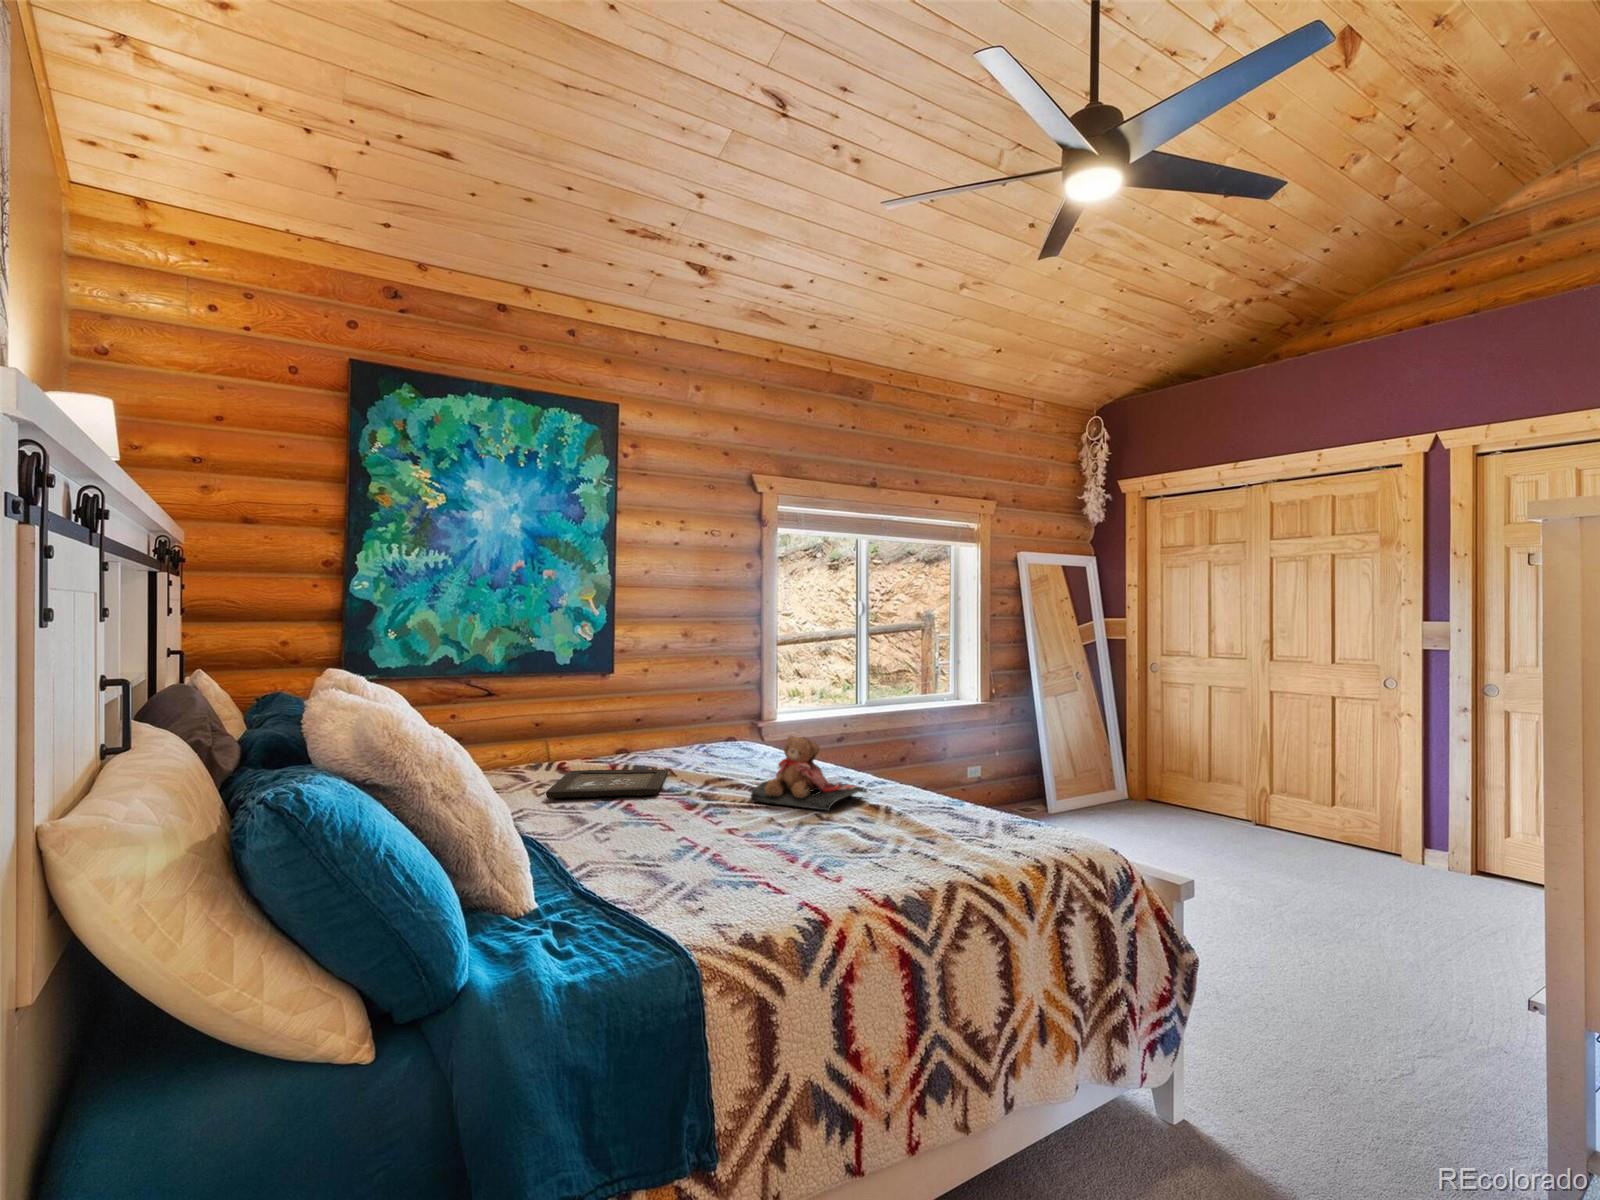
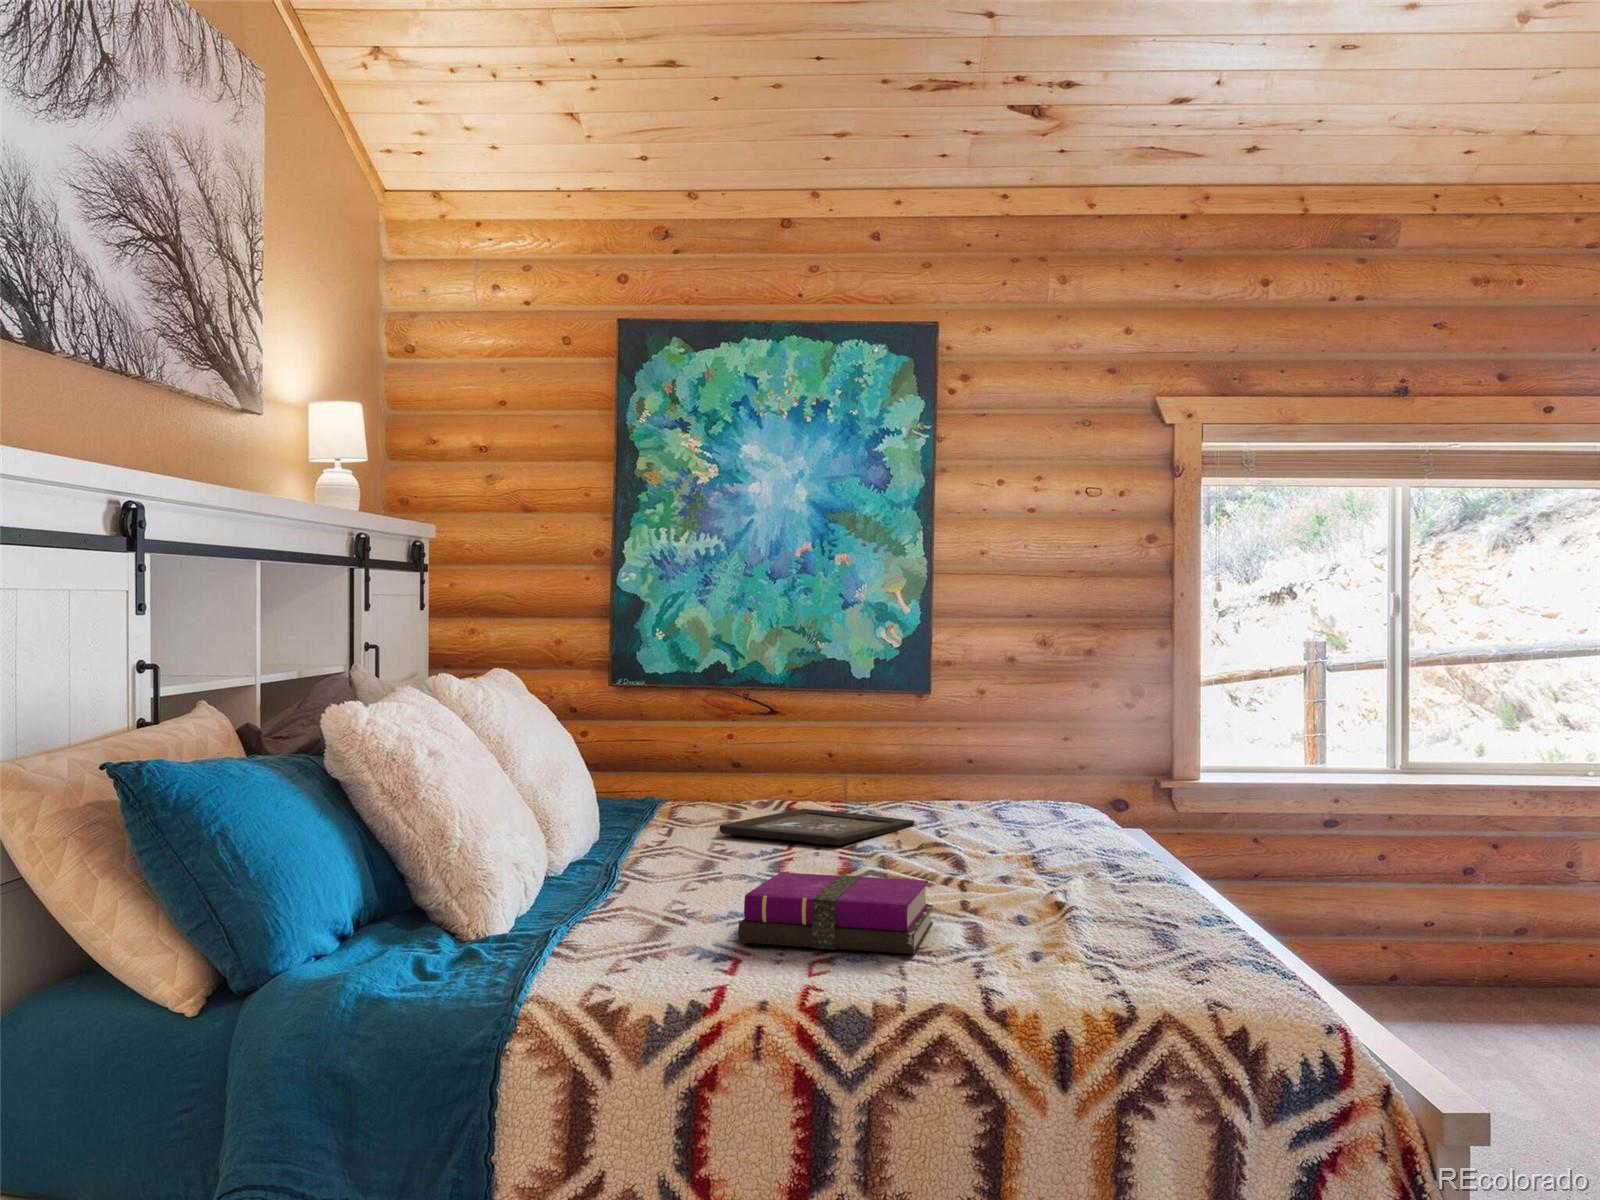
teddy bear: present [750,736,867,810] -> none [924,778,1089,893]
notebook: none [737,808,886,874] -> present [738,872,933,954]

